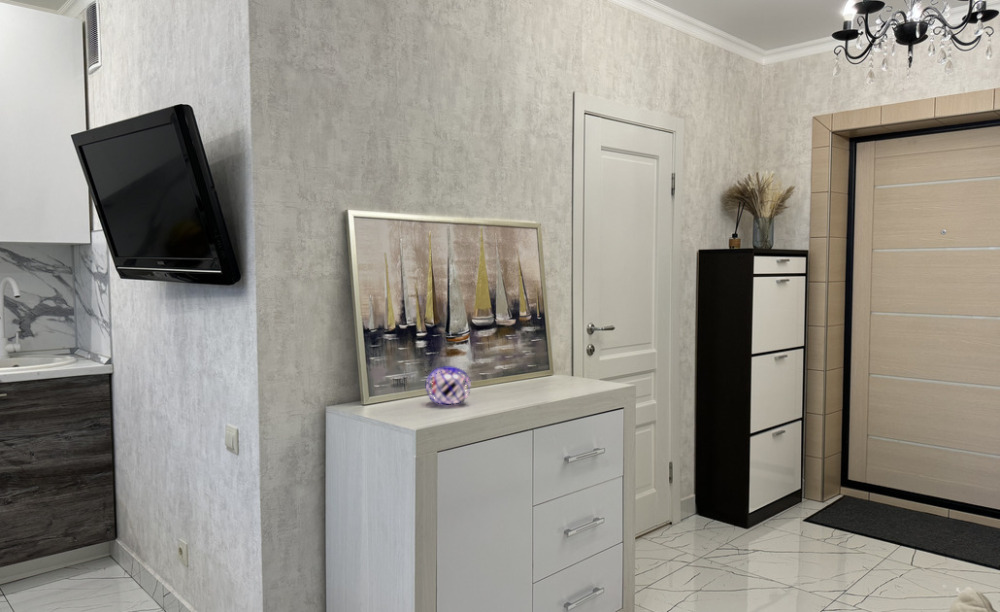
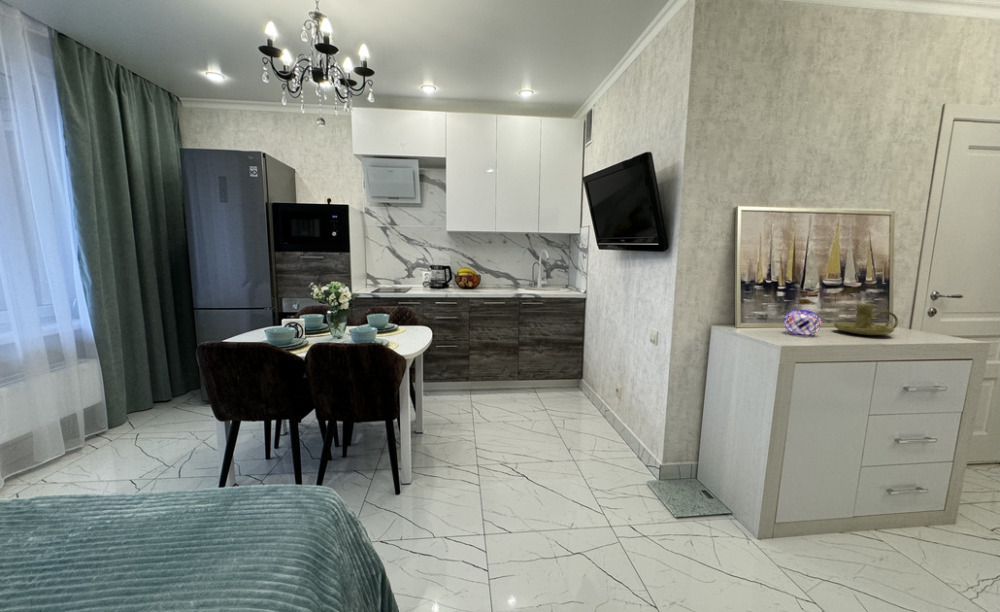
candle holder: none [488,350,555,393] -> present [834,304,898,335]

